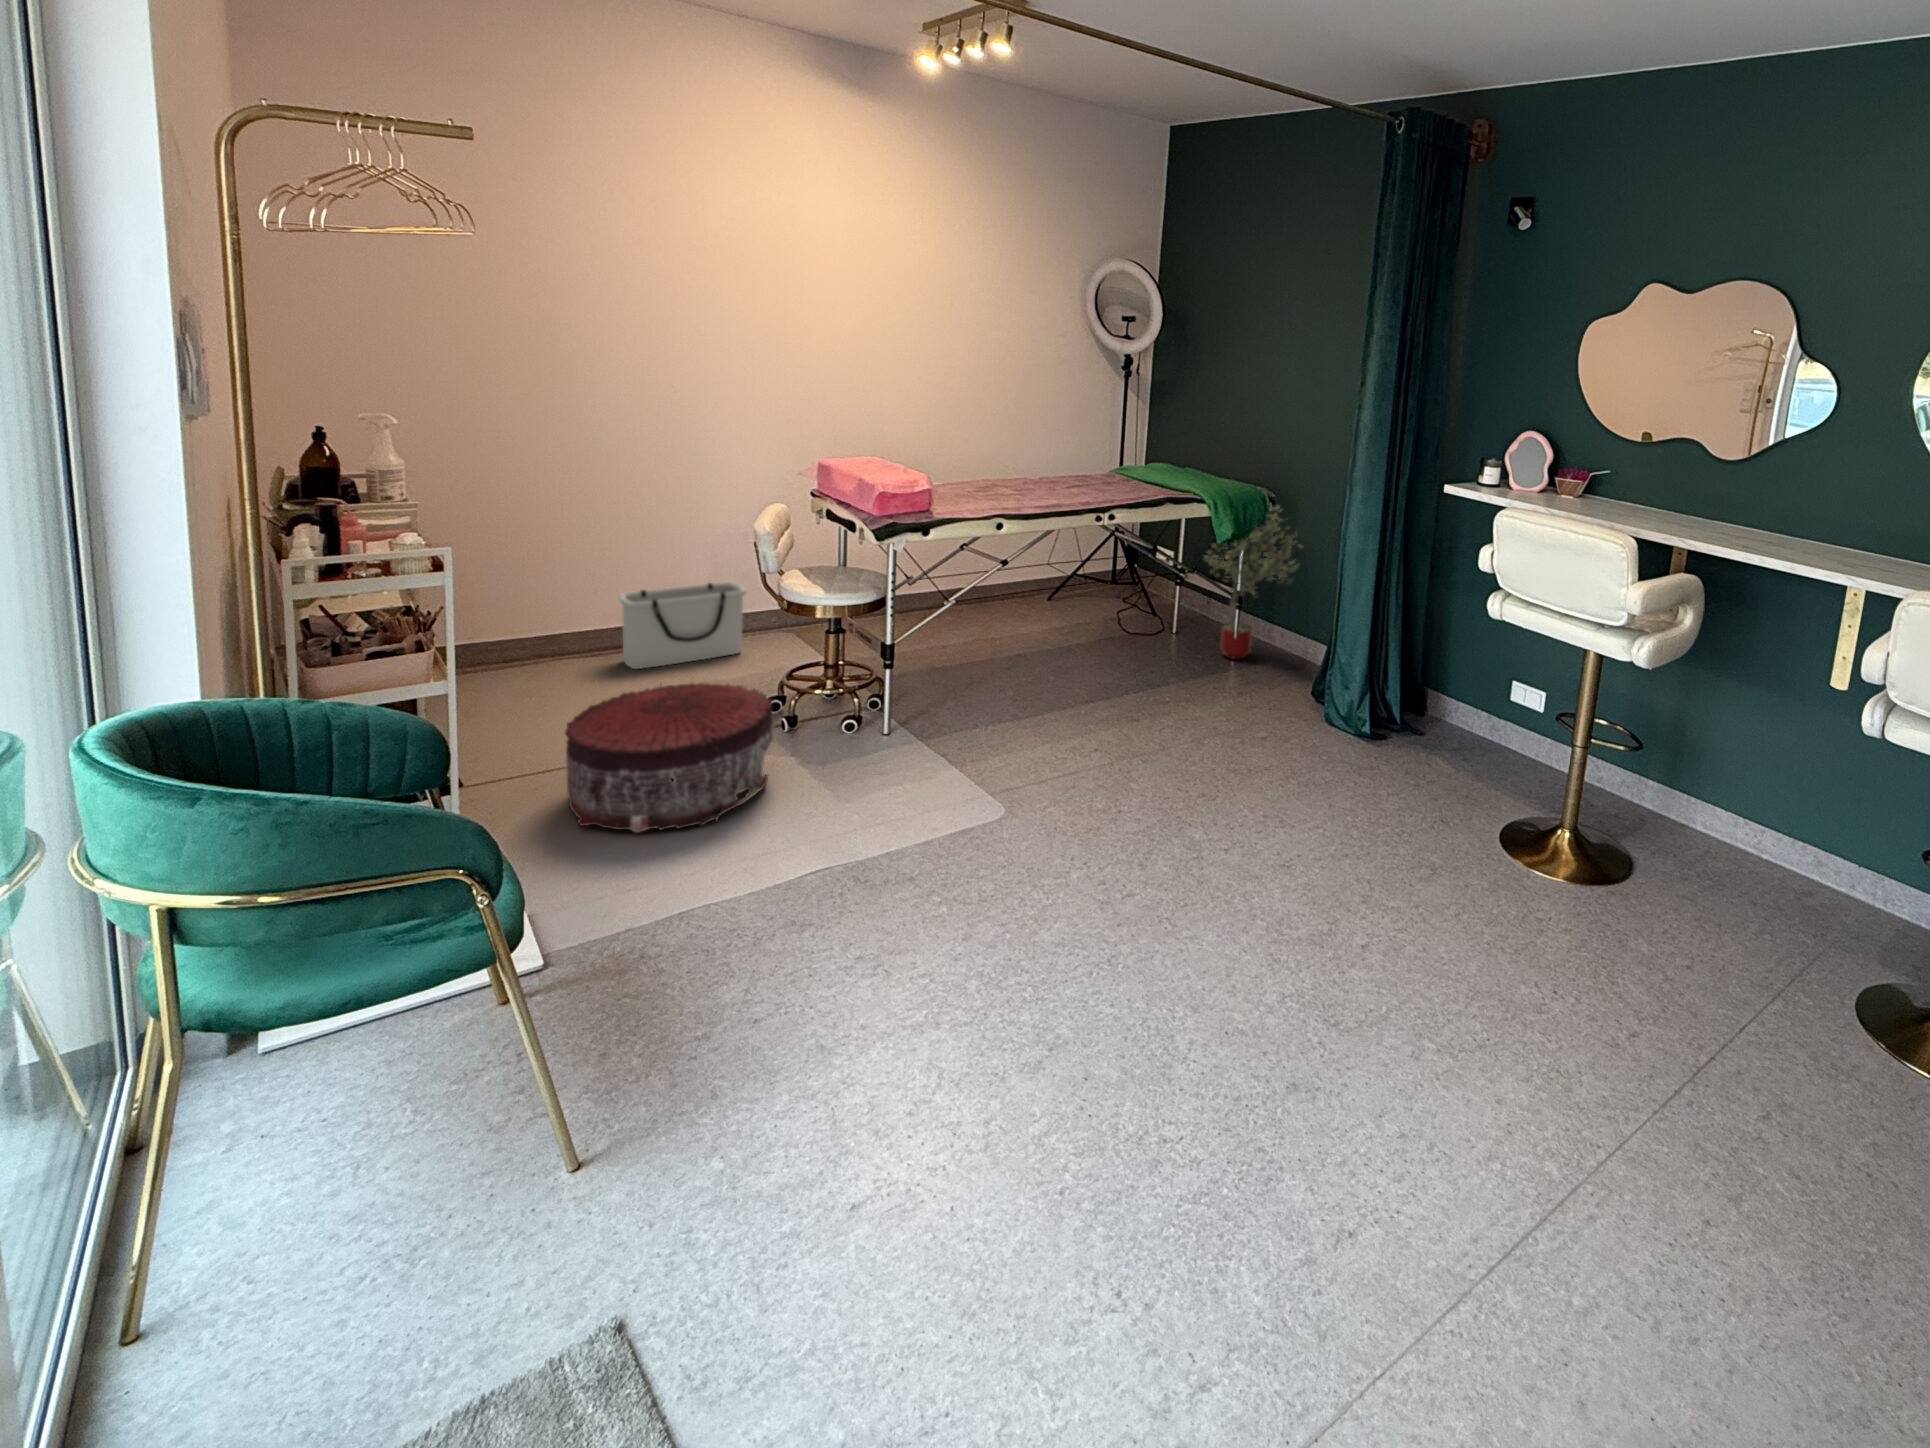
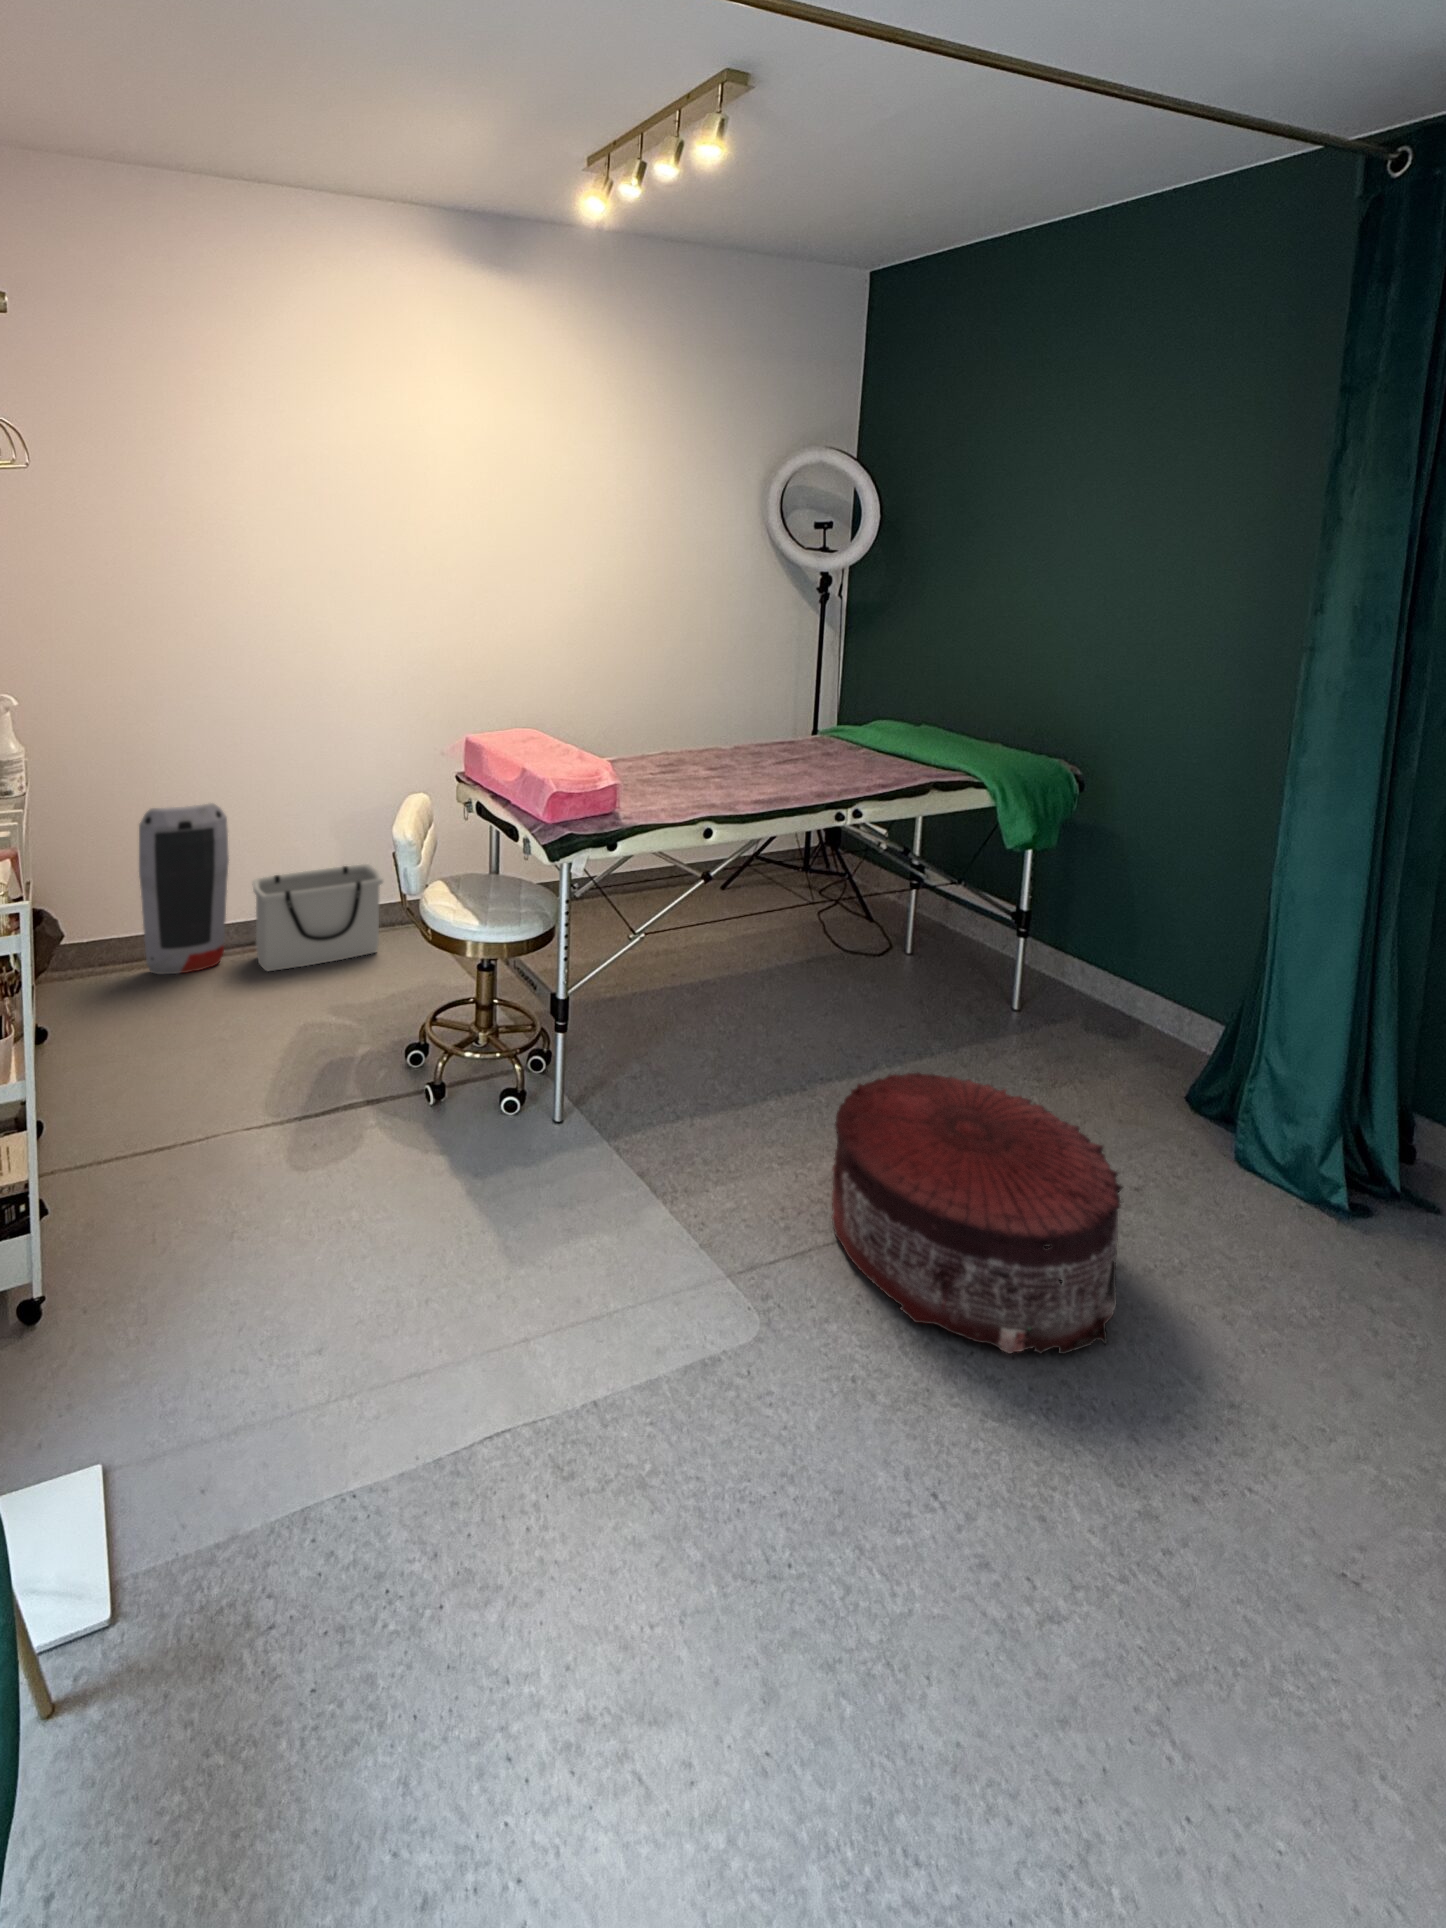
potted tree: present [1205,505,1303,659] -> none [952,782,1143,1011]
air purifier: none [503,526,595,677] -> present [139,803,229,974]
pouf: present [565,683,775,833] -> present [832,1073,1122,1354]

